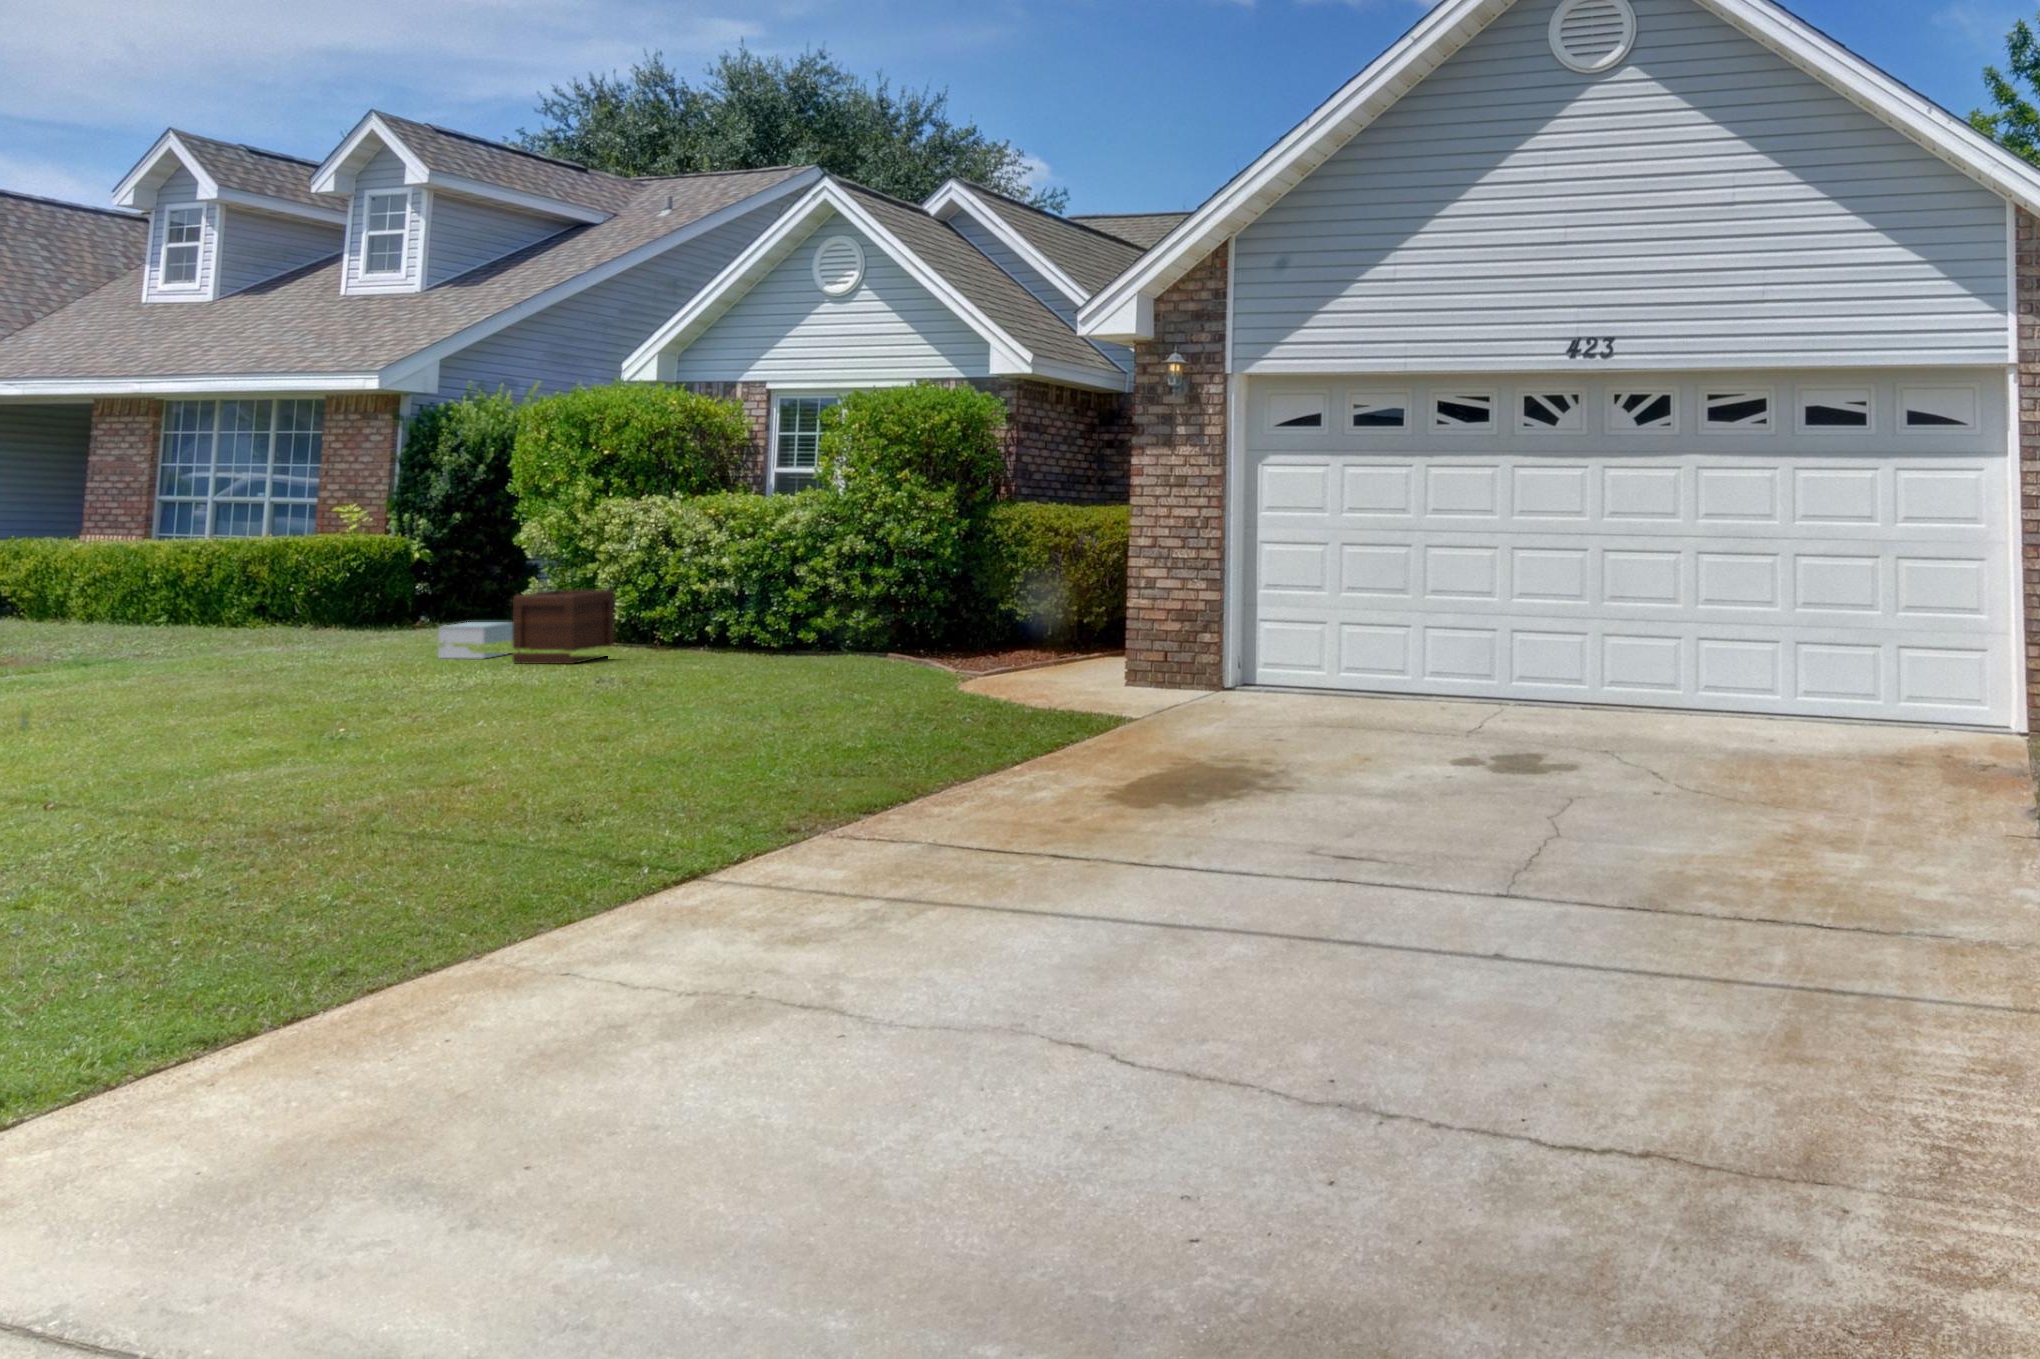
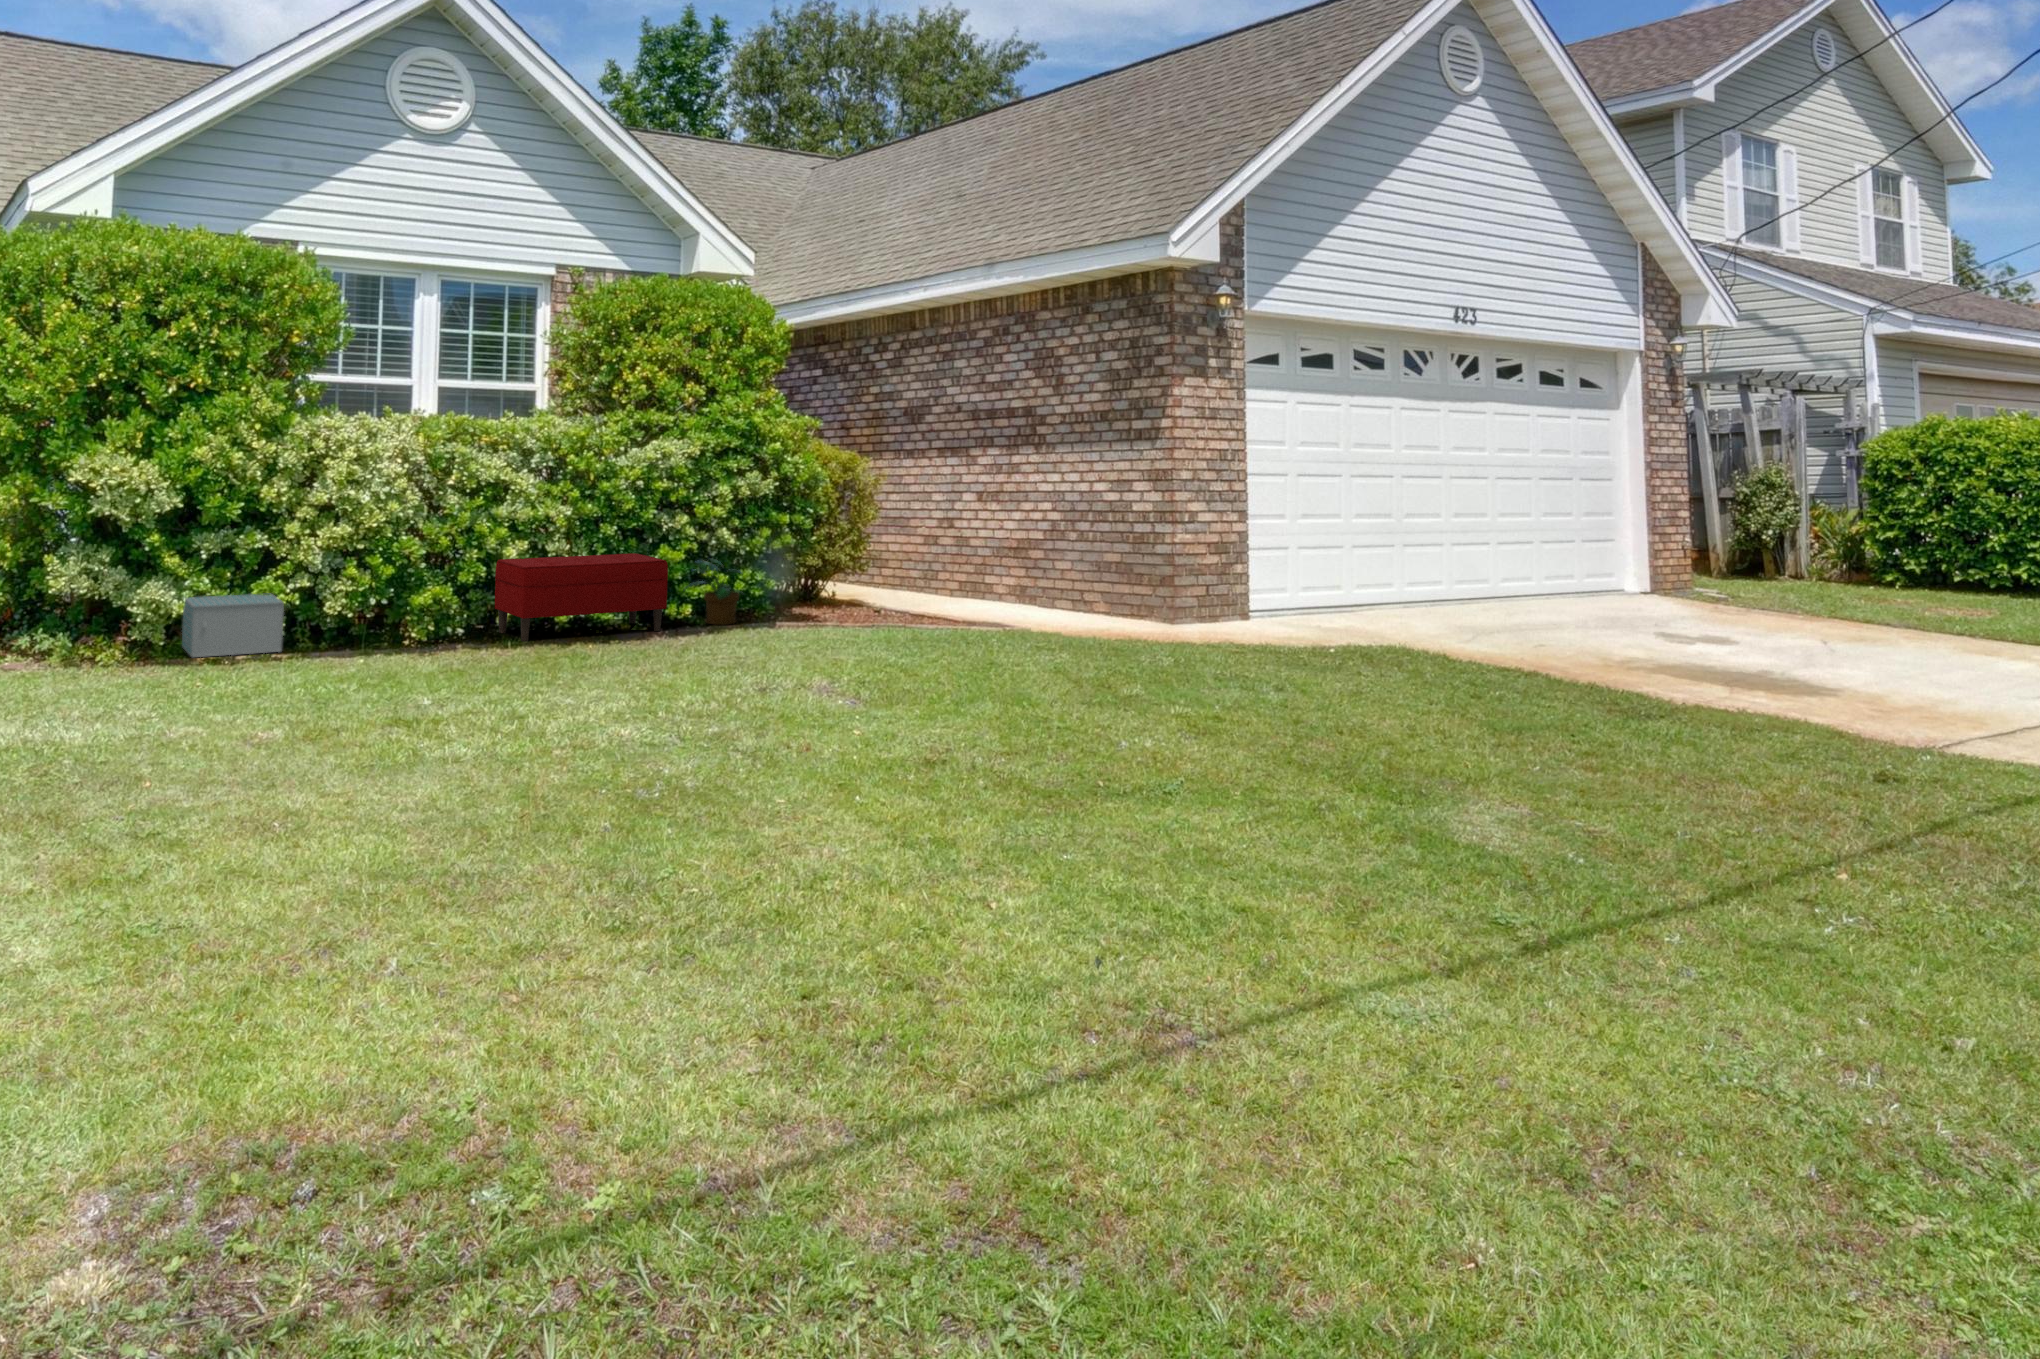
wooden crate: present [512,590,615,664] -> none [360,540,490,654]
bench: none [607,604,738,663] -> present [495,553,668,642]
potted plant: none [736,610,802,662] -> present [687,558,741,625]

